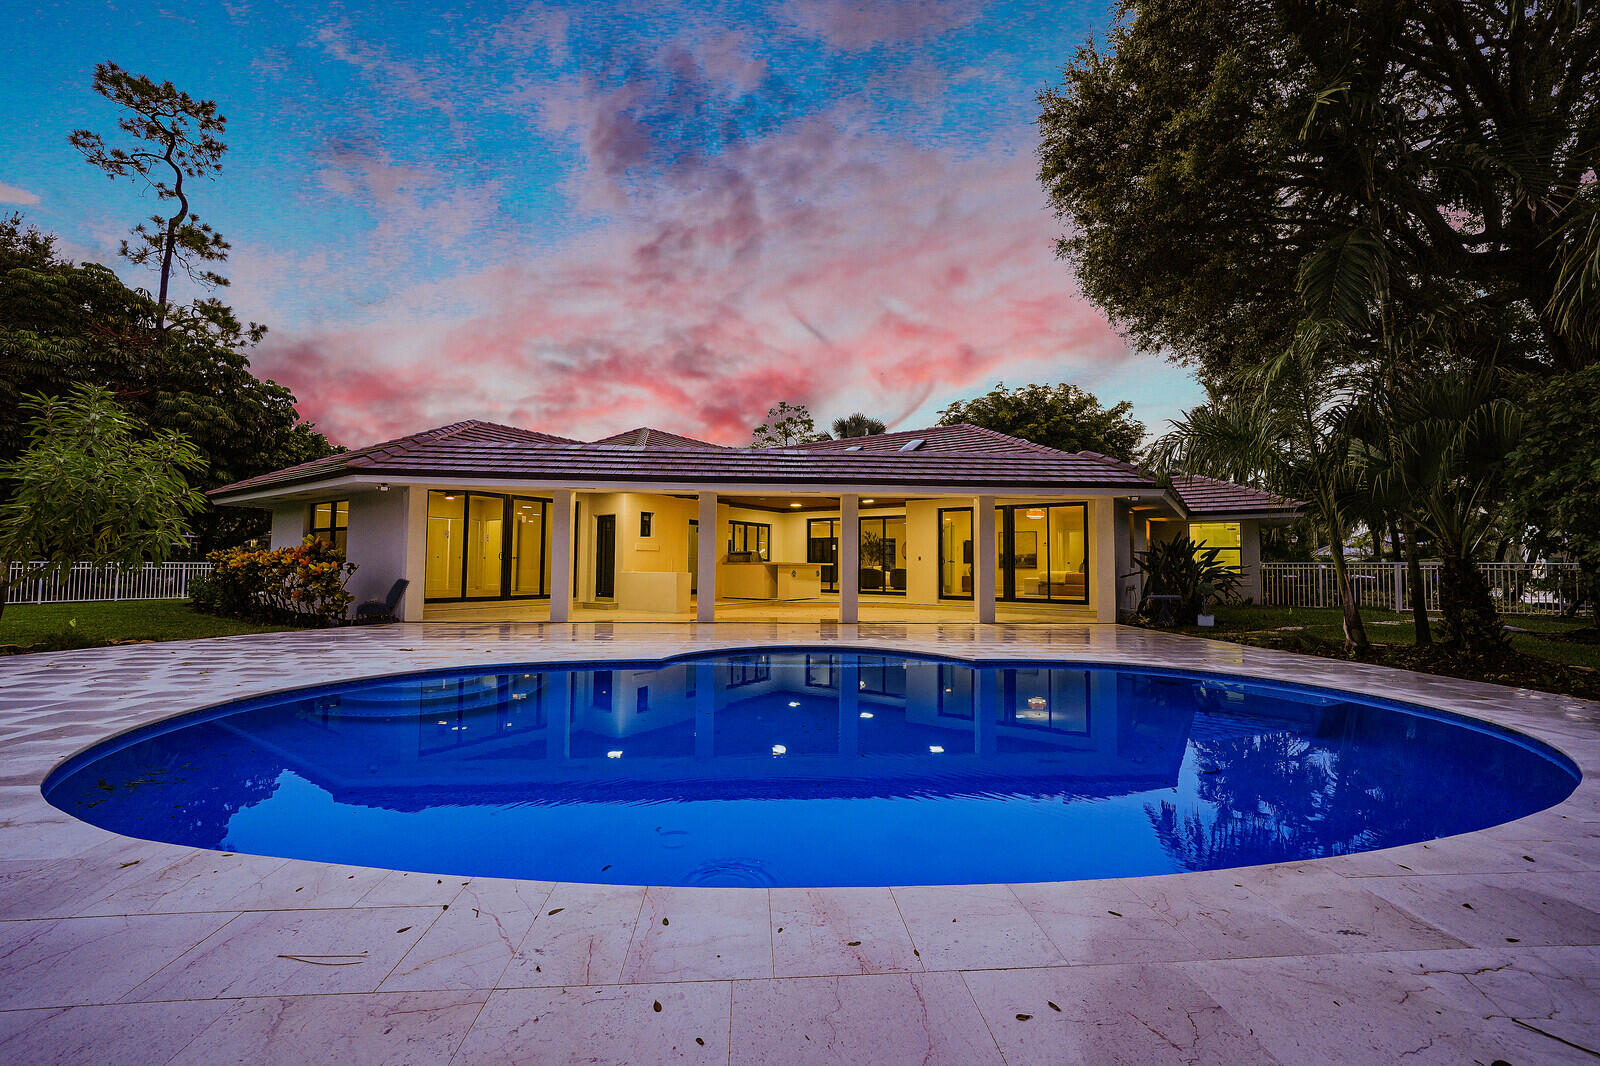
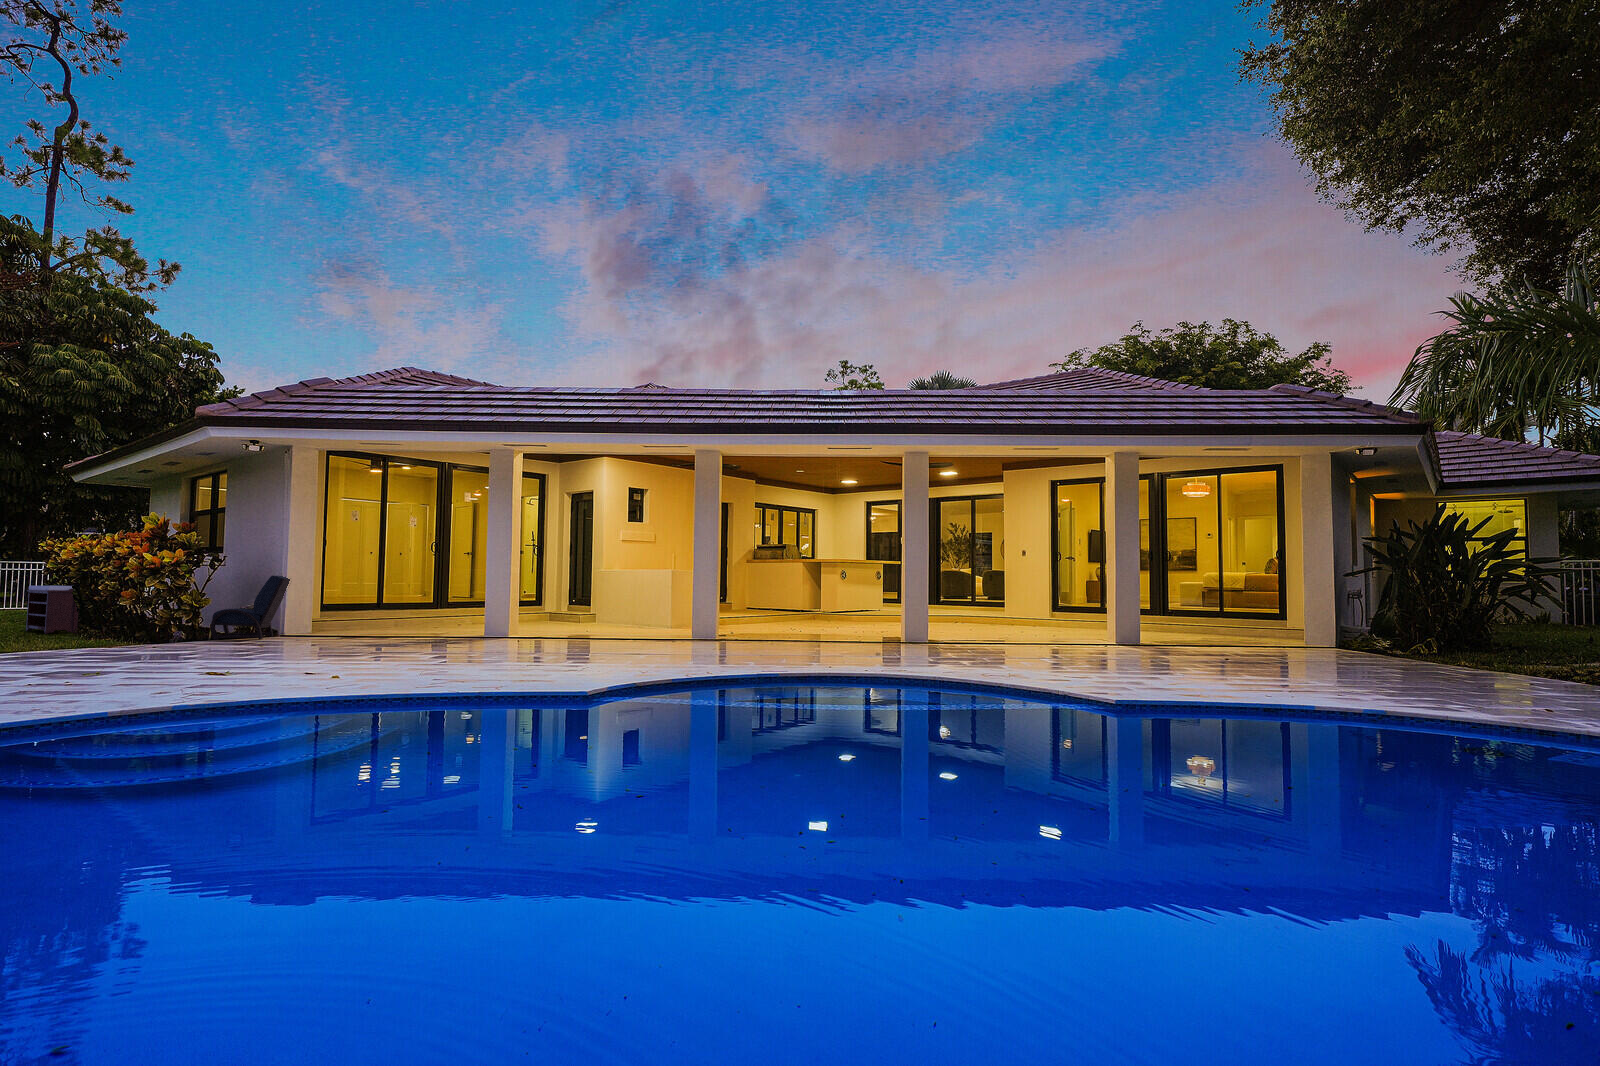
potted tree: present [1196,582,1216,626] -> none [1469,584,1505,654]
bench: none [202,586,248,621] -> present [26,586,78,634]
side table: present [1147,595,1181,626] -> none [1388,605,1448,654]

